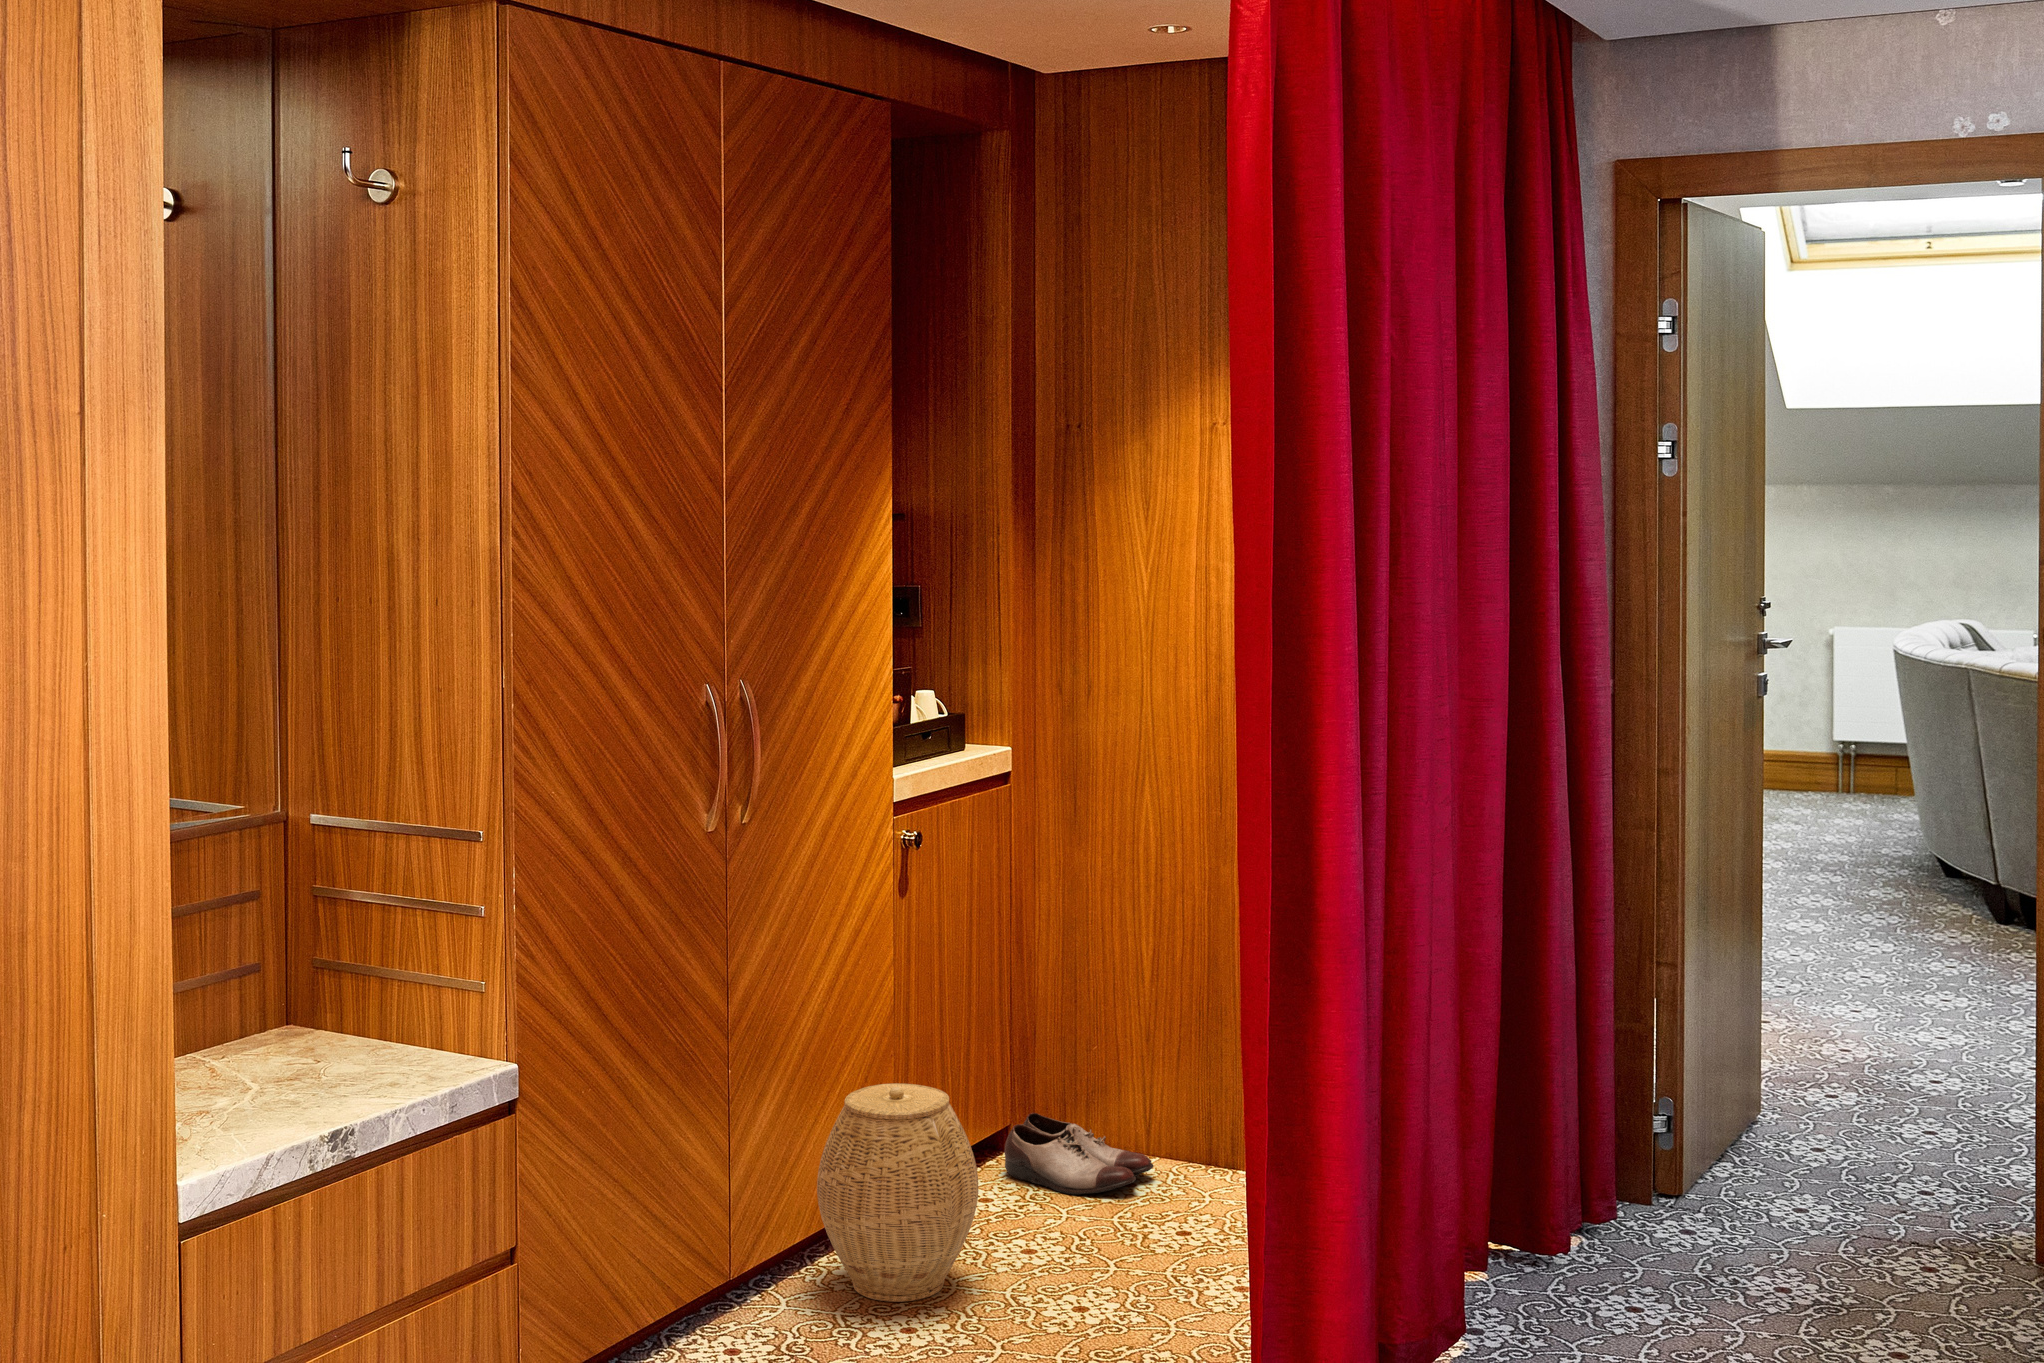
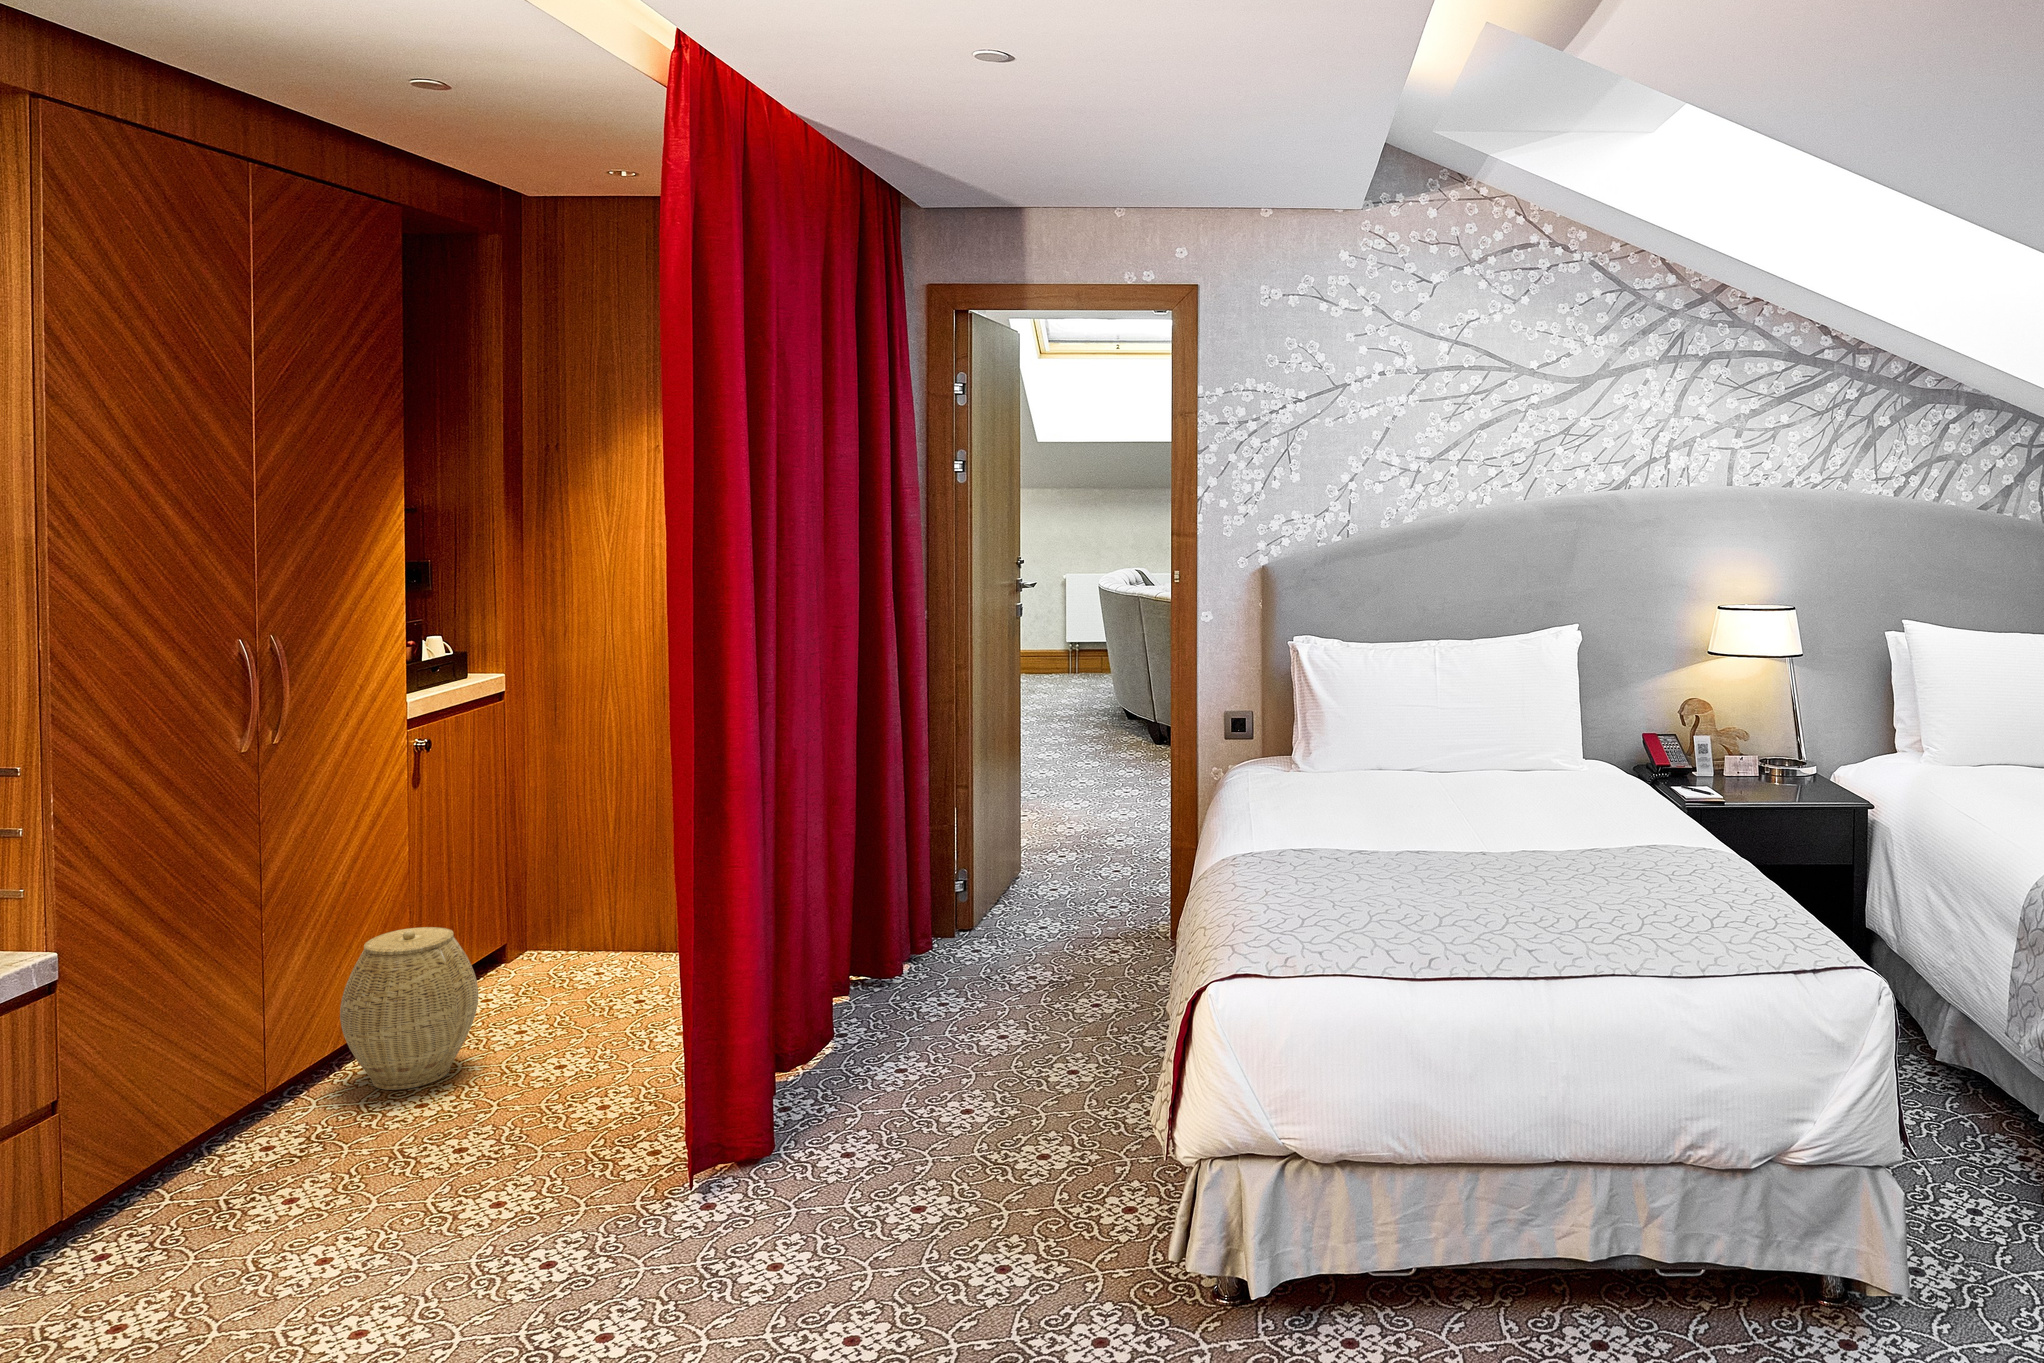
shoe: present [1005,1113,1154,1195] -> none [497,939,615,992]

